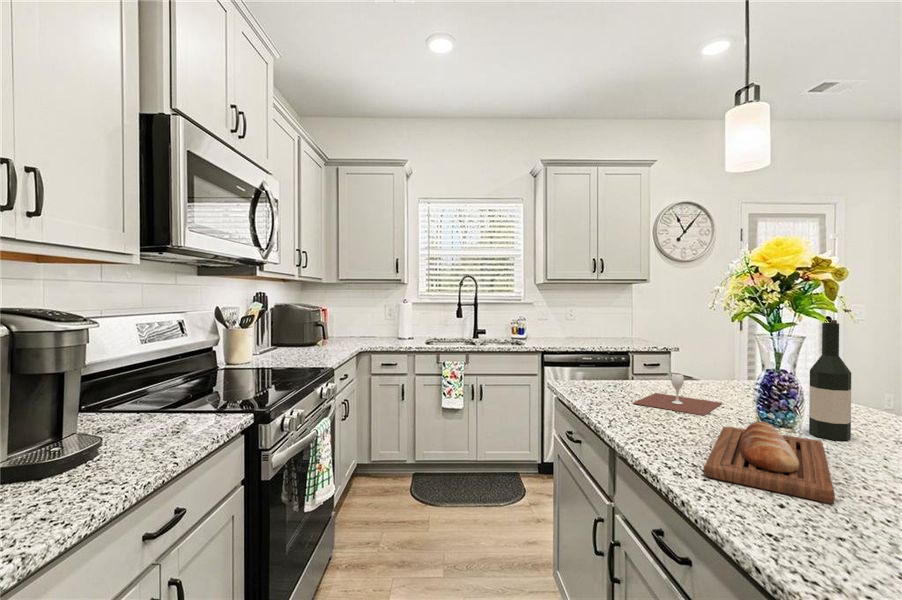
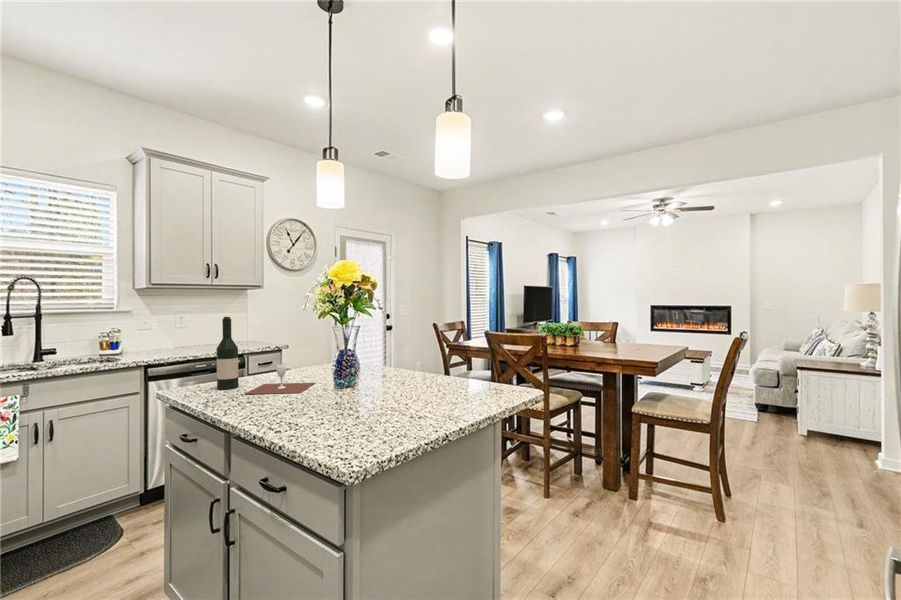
wine bottle: present [809,320,851,441] -> present [216,317,239,389]
bread loaf: present [704,422,835,503] -> none [294,386,369,428]

